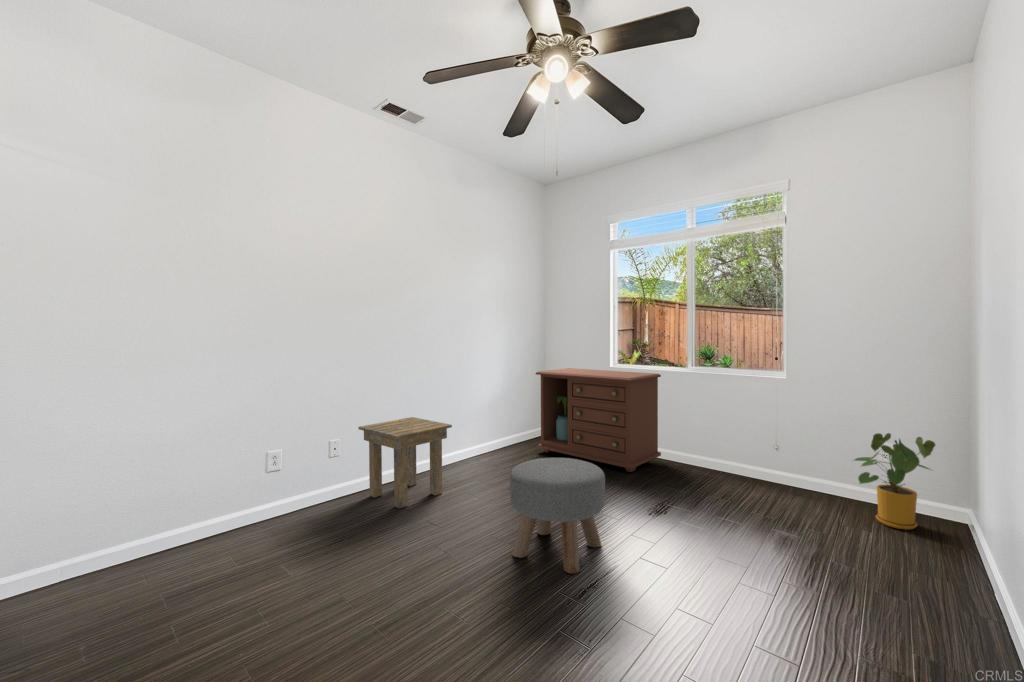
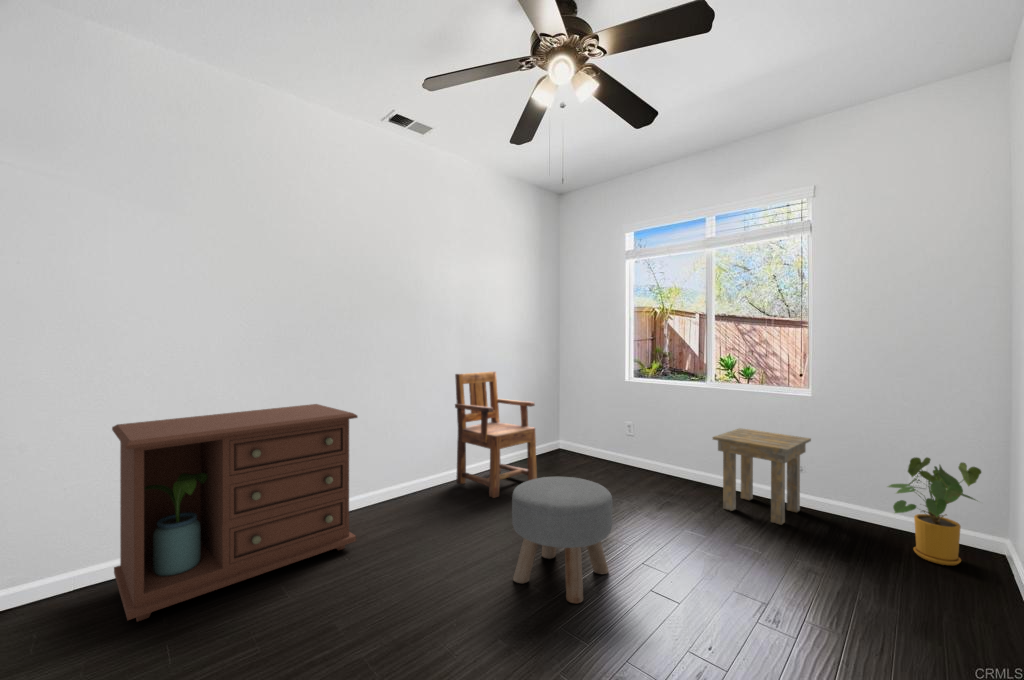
armchair: none [447,361,527,482] -> present [455,371,537,498]
dresser: present [536,368,661,472] -> present [112,404,358,622]
side table: present [358,417,452,509] -> present [712,428,811,525]

